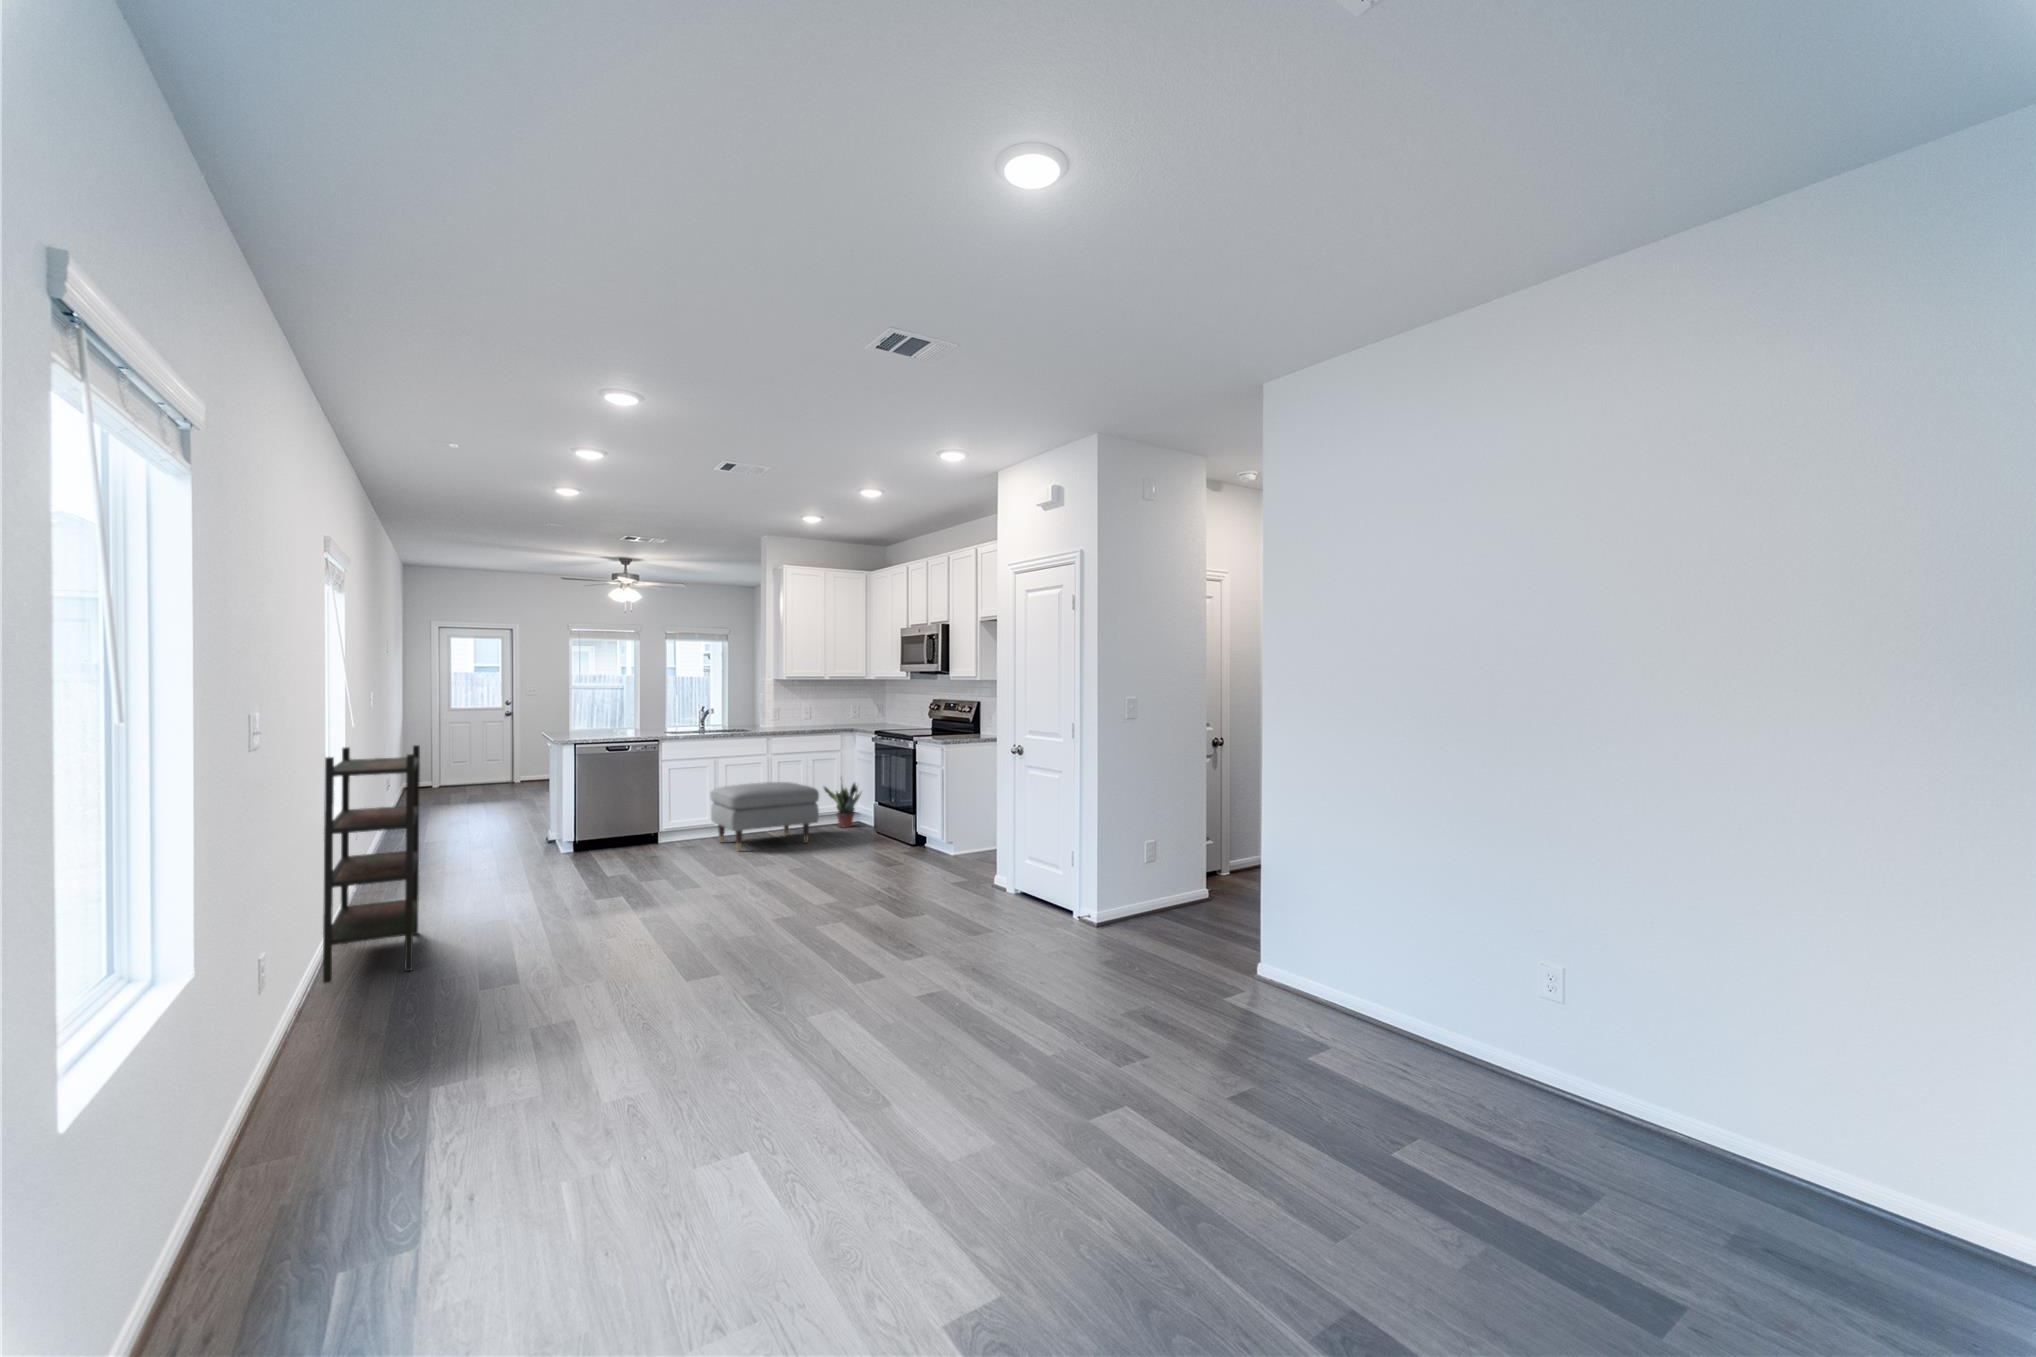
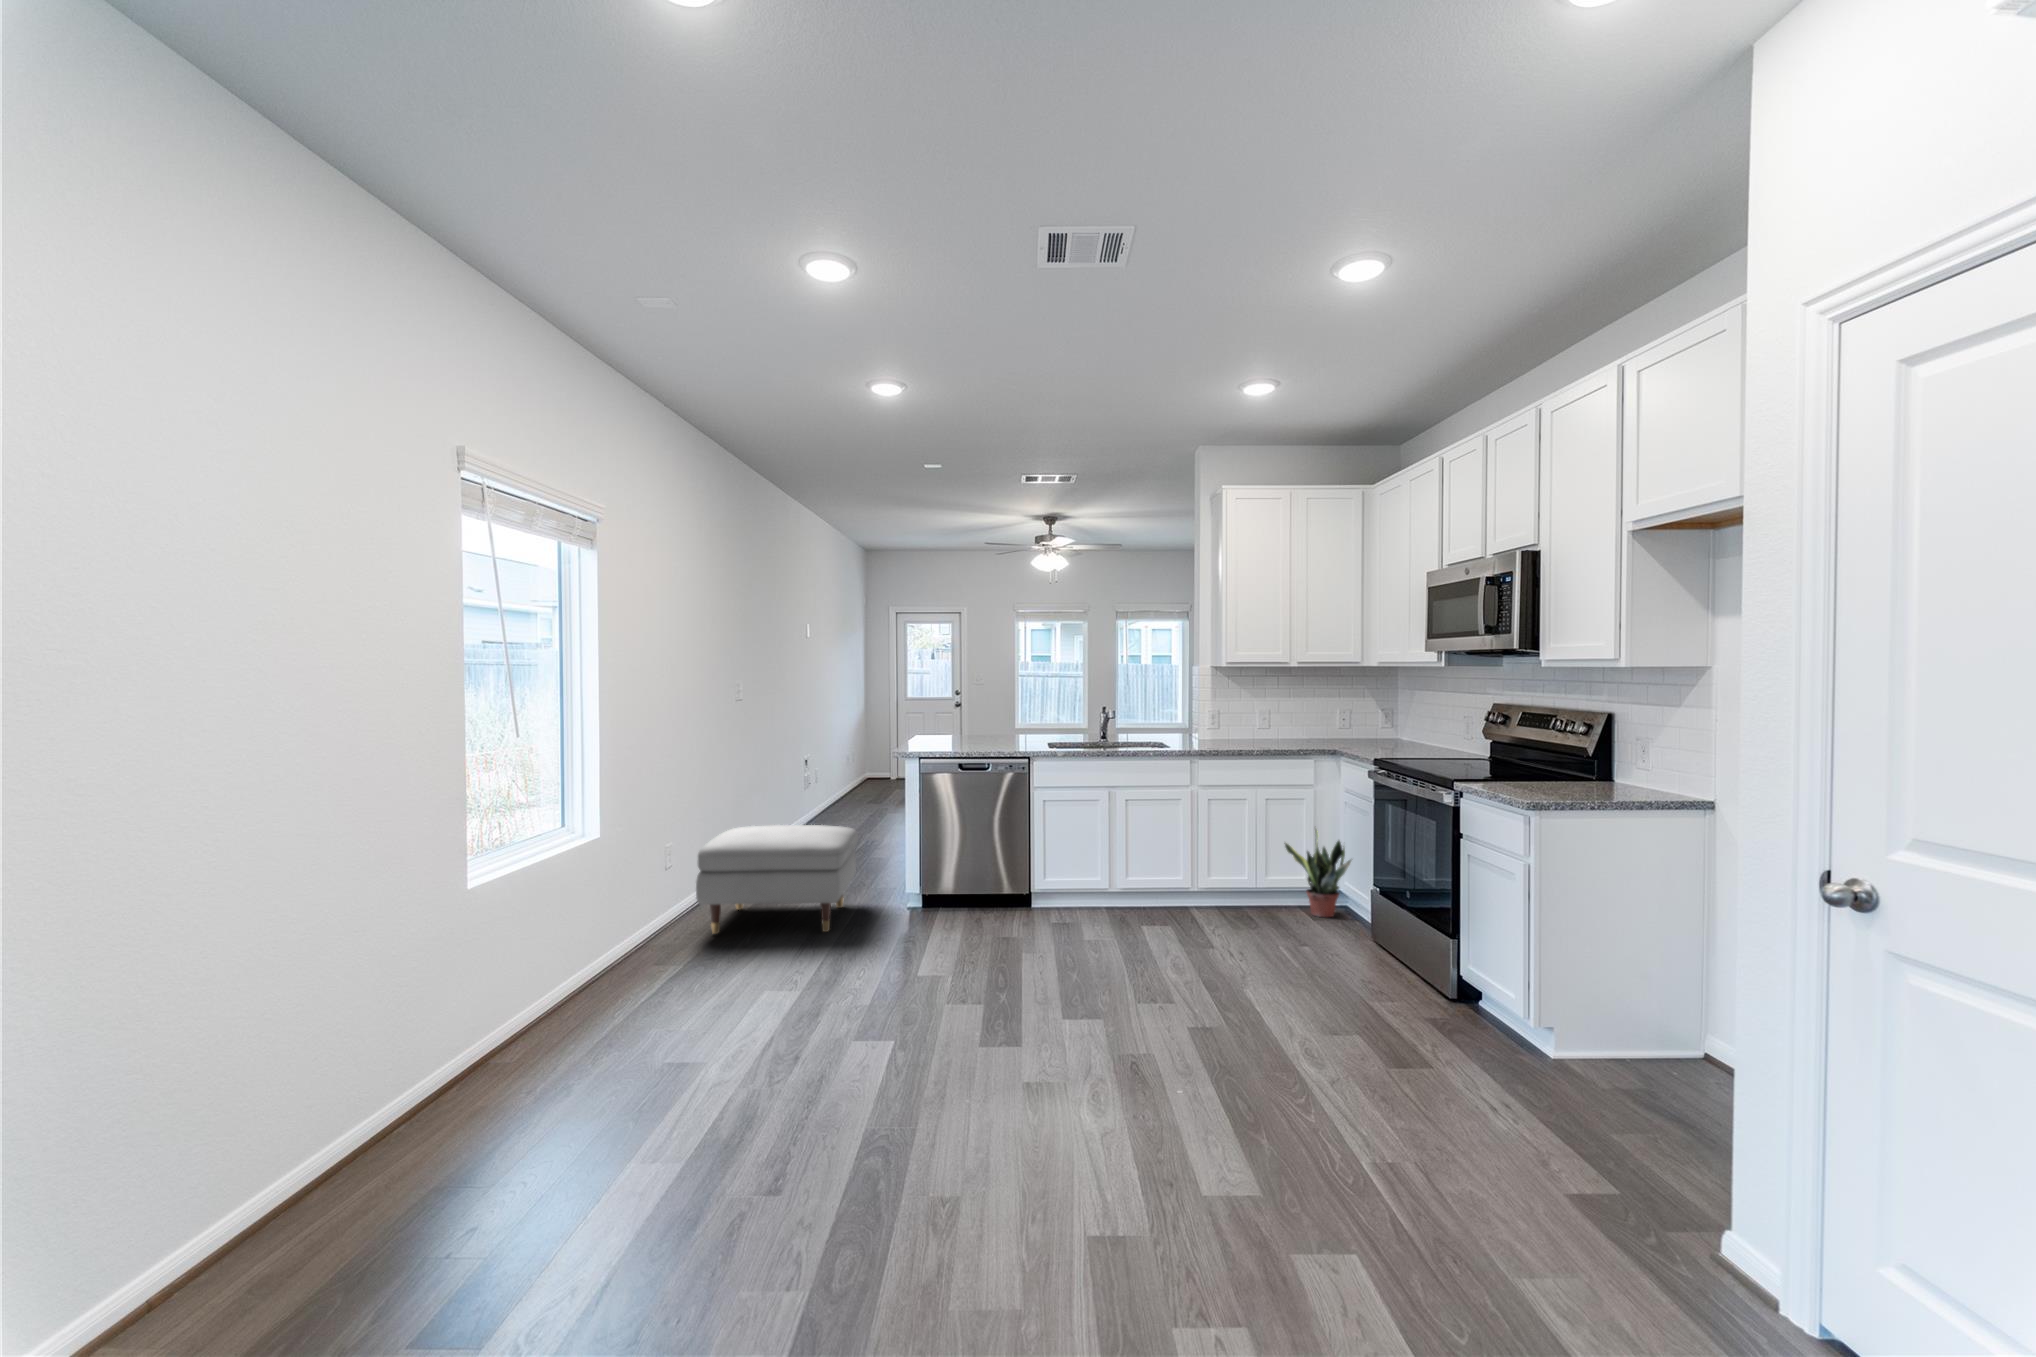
bookshelf: present [323,745,420,983] -> none [260,779,560,1230]
ottoman: present [710,782,819,851] -> present [696,825,858,934]

